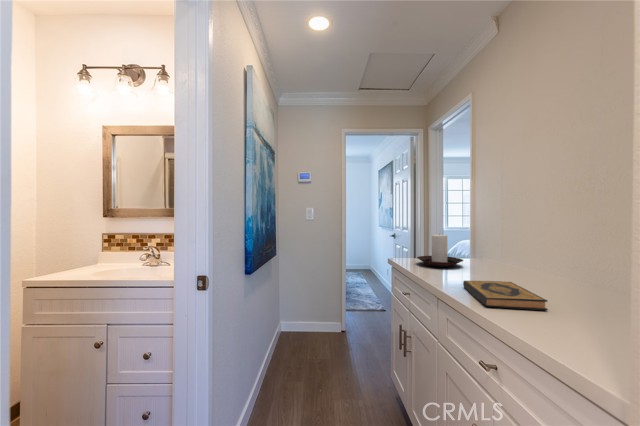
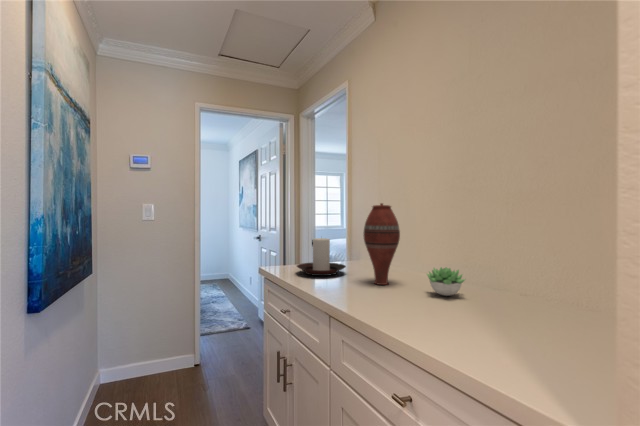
vase: none [478,203,517,279] -> present [363,203,400,285]
succulent plant: none [544,265,592,294] -> present [427,267,465,296]
hardback book: present [463,281,548,310] -> none [355,289,441,323]

